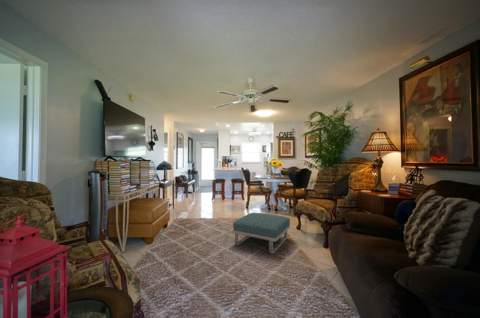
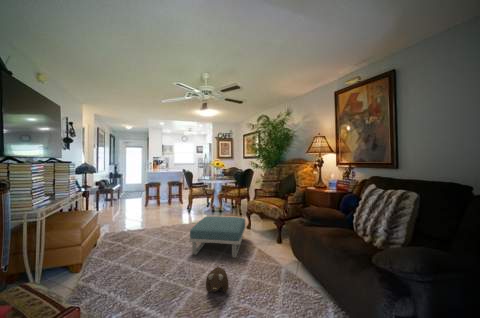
plush toy: none [234,257,255,281] -> present [206,267,228,292]

